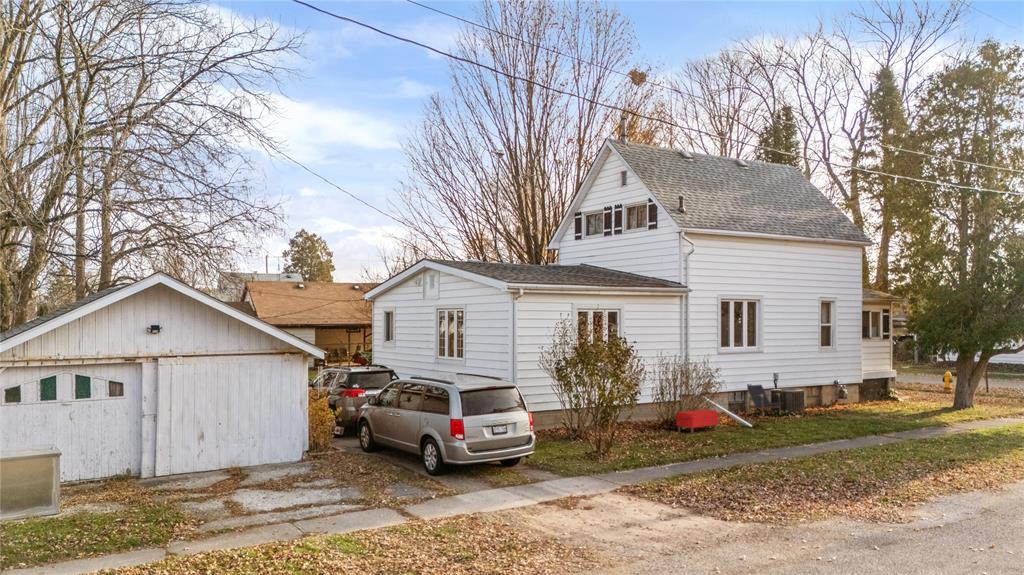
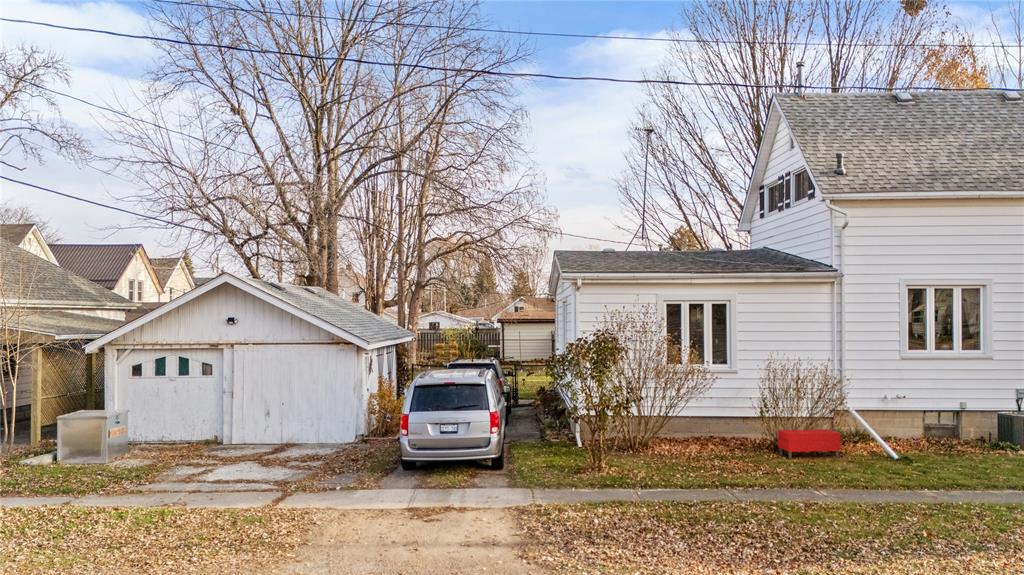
lounge chair: present [748,385,782,416] -> none [960,404,1010,449]

